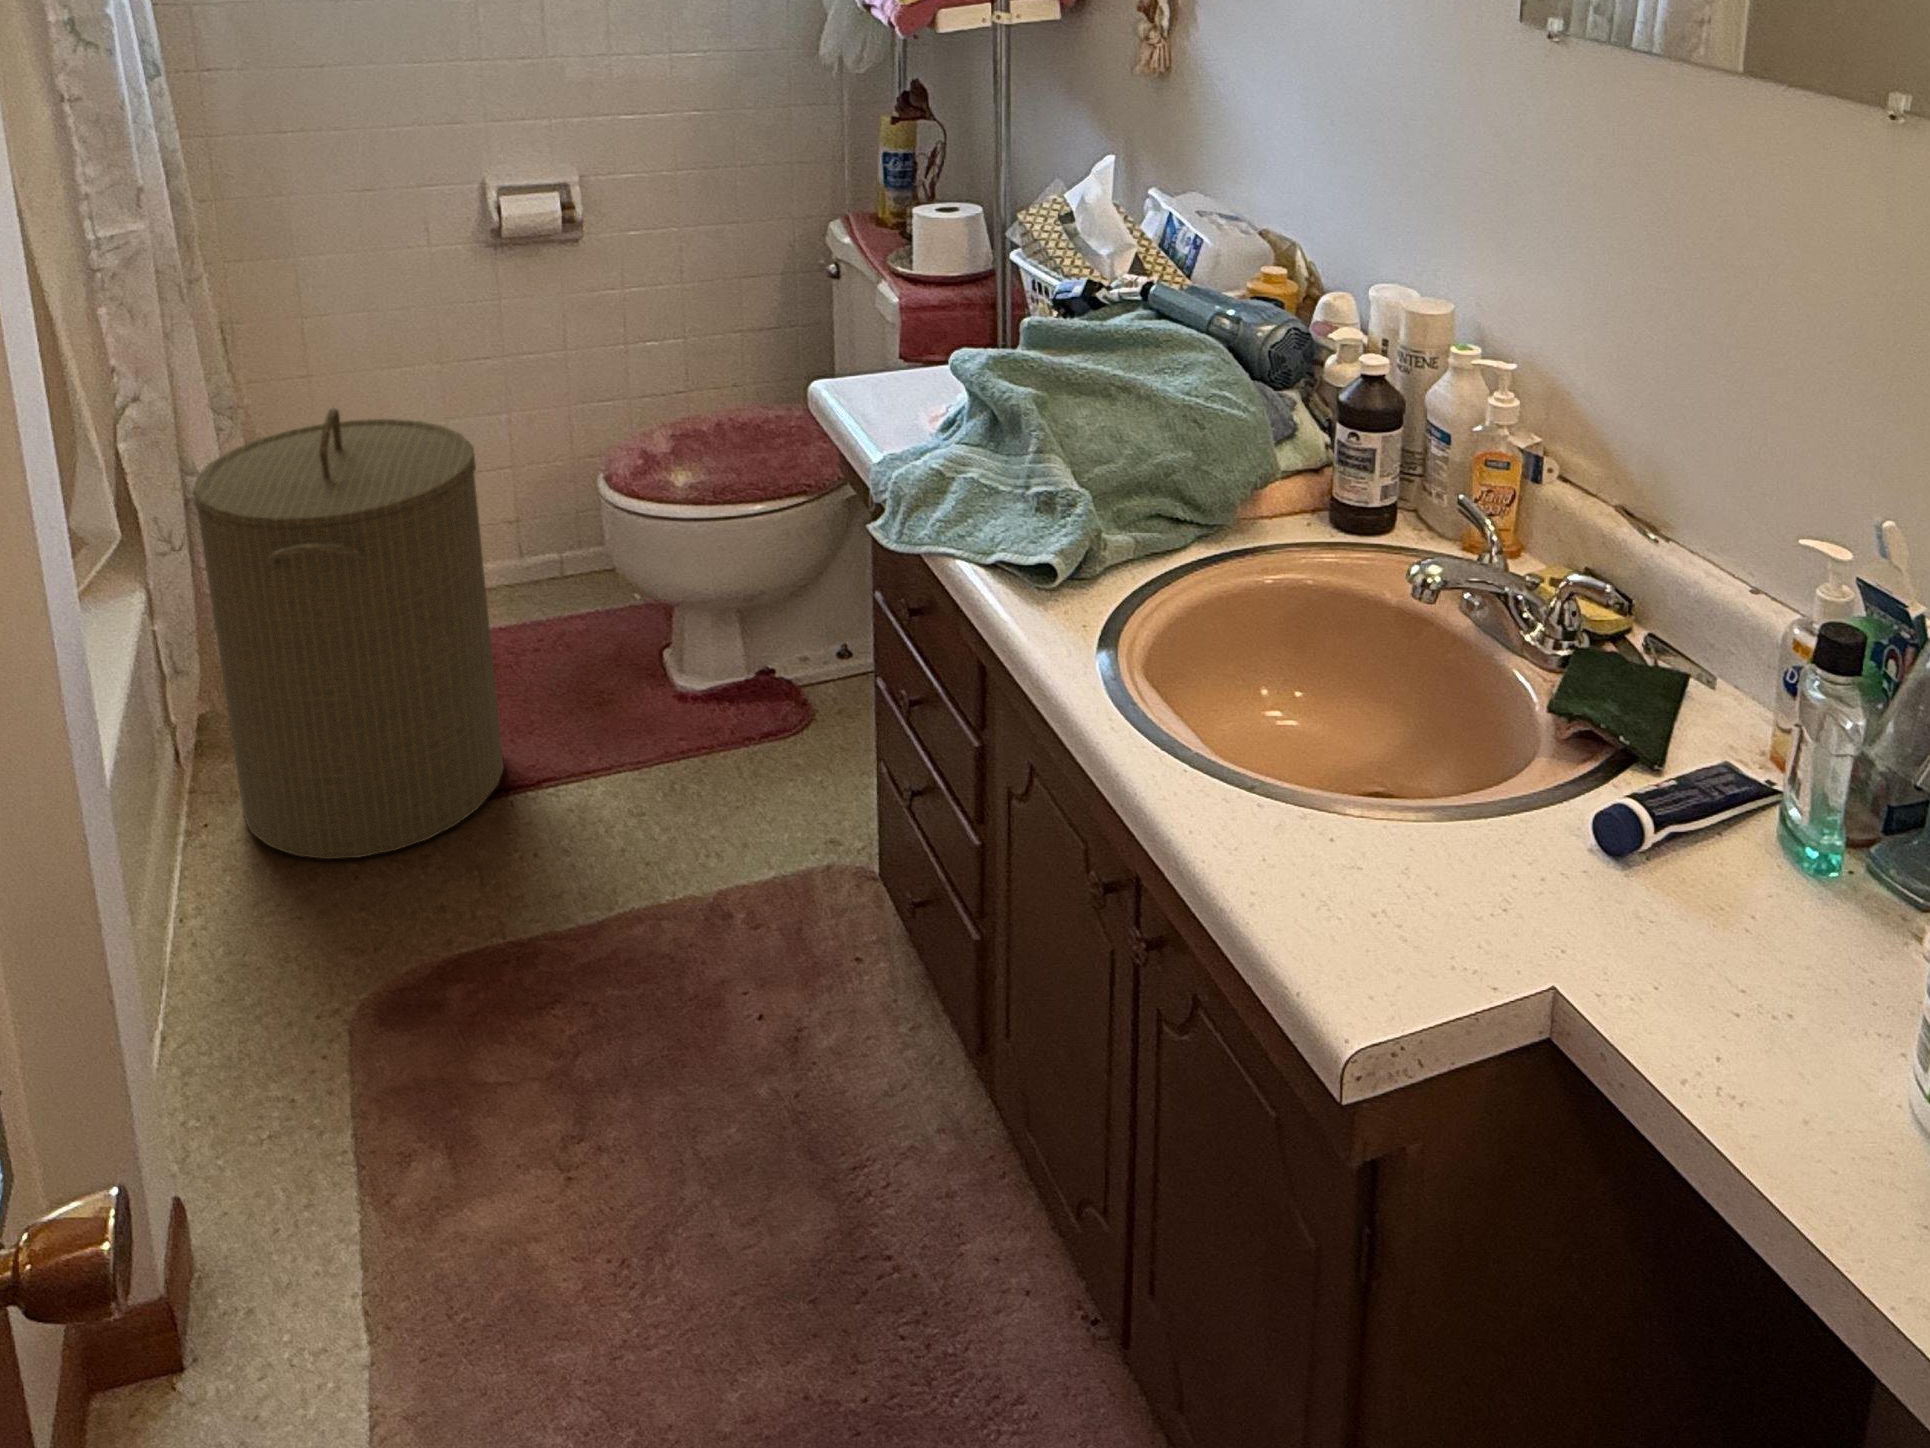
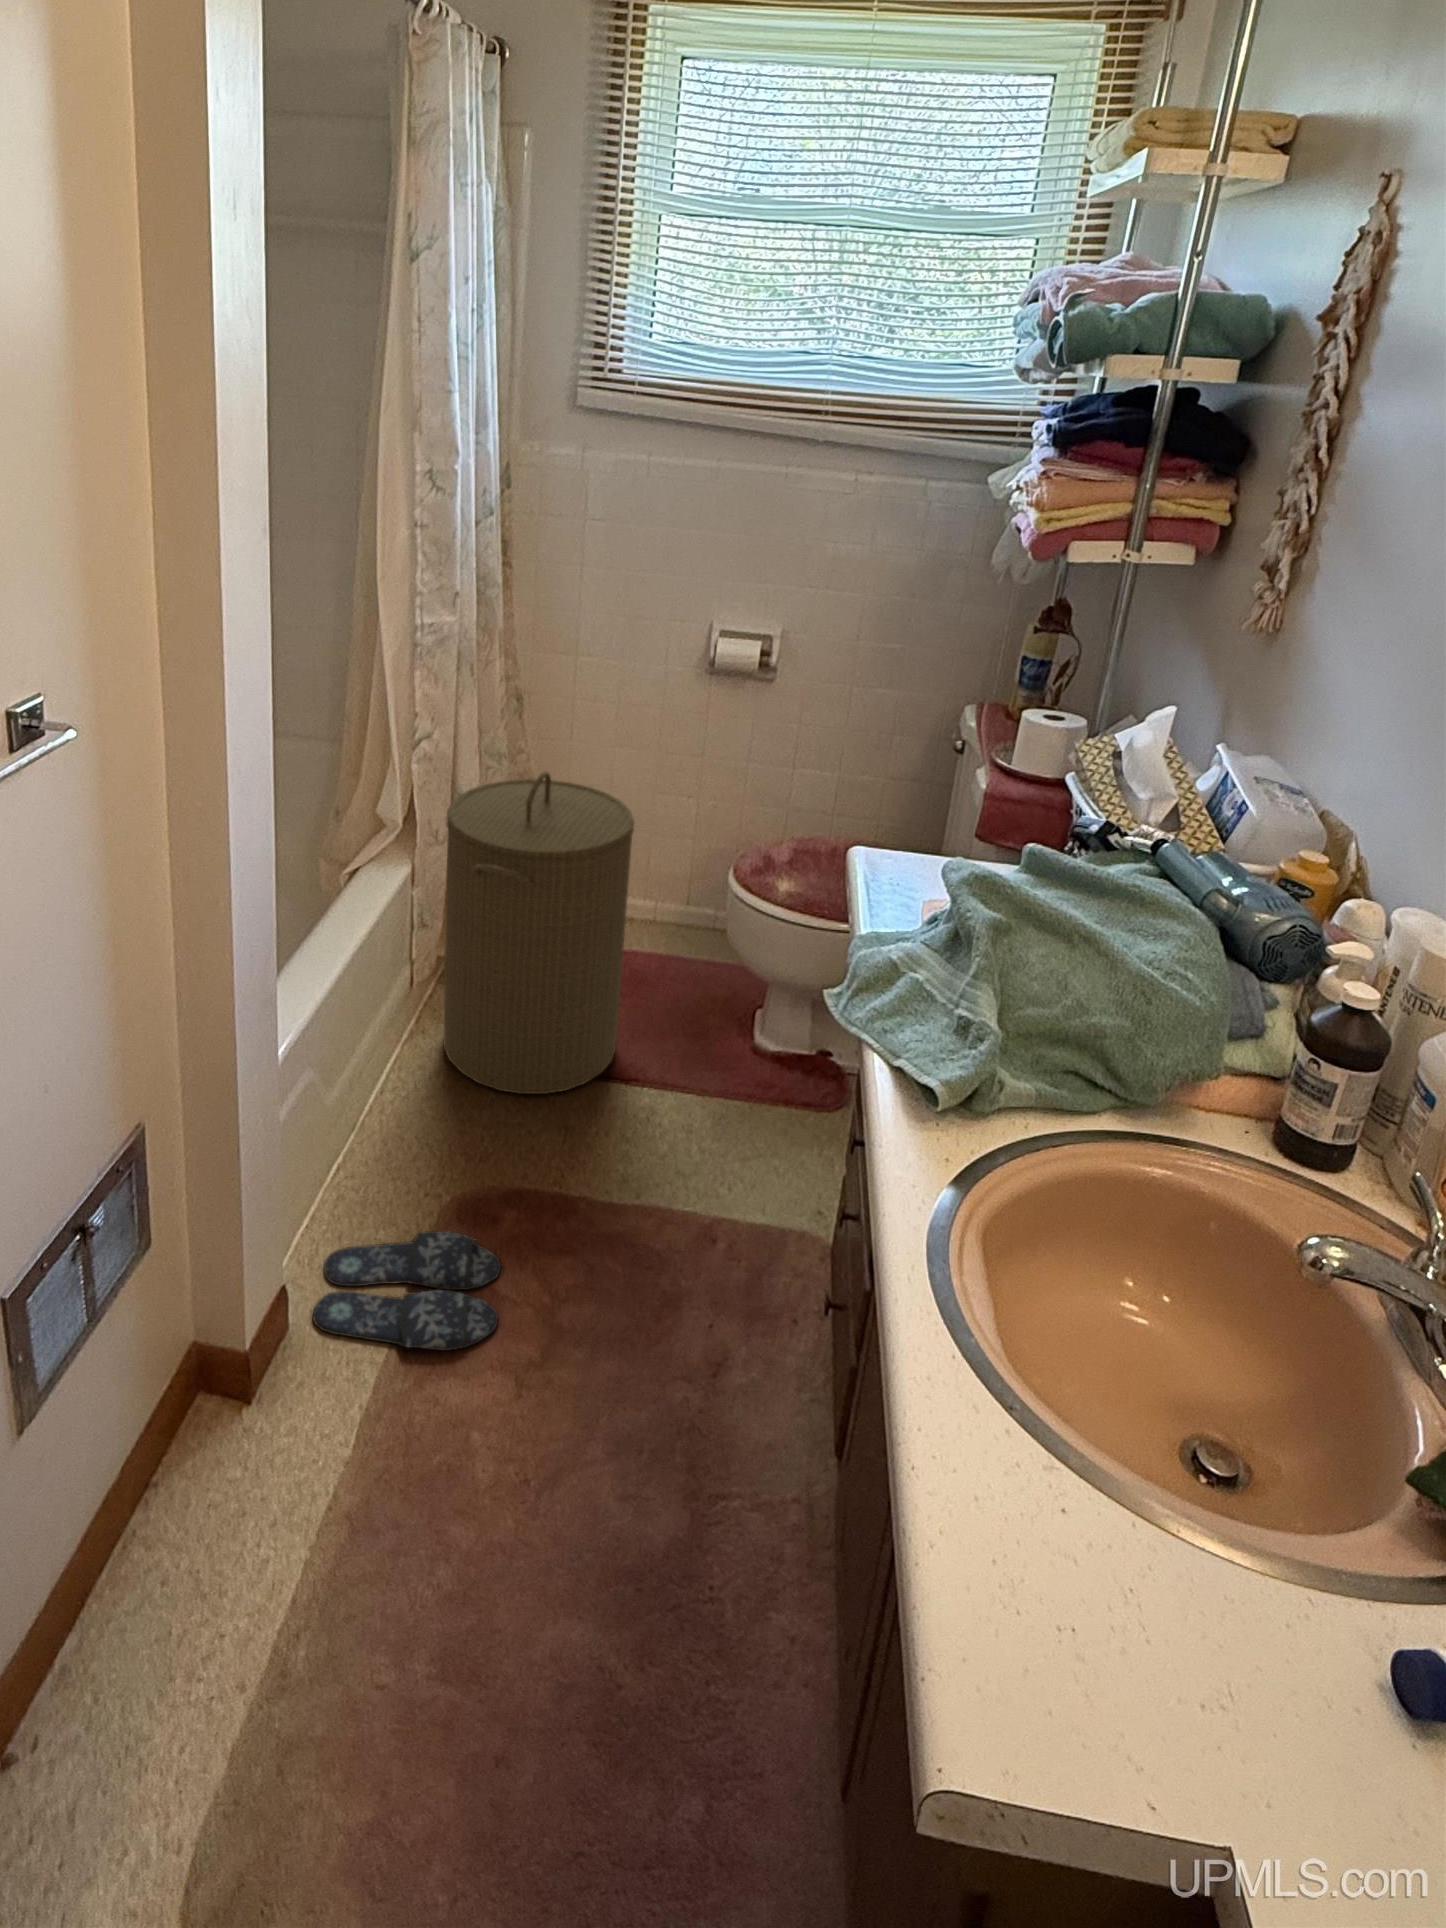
slippers: none [204,1038,495,1238] -> present [313,1231,501,1351]

